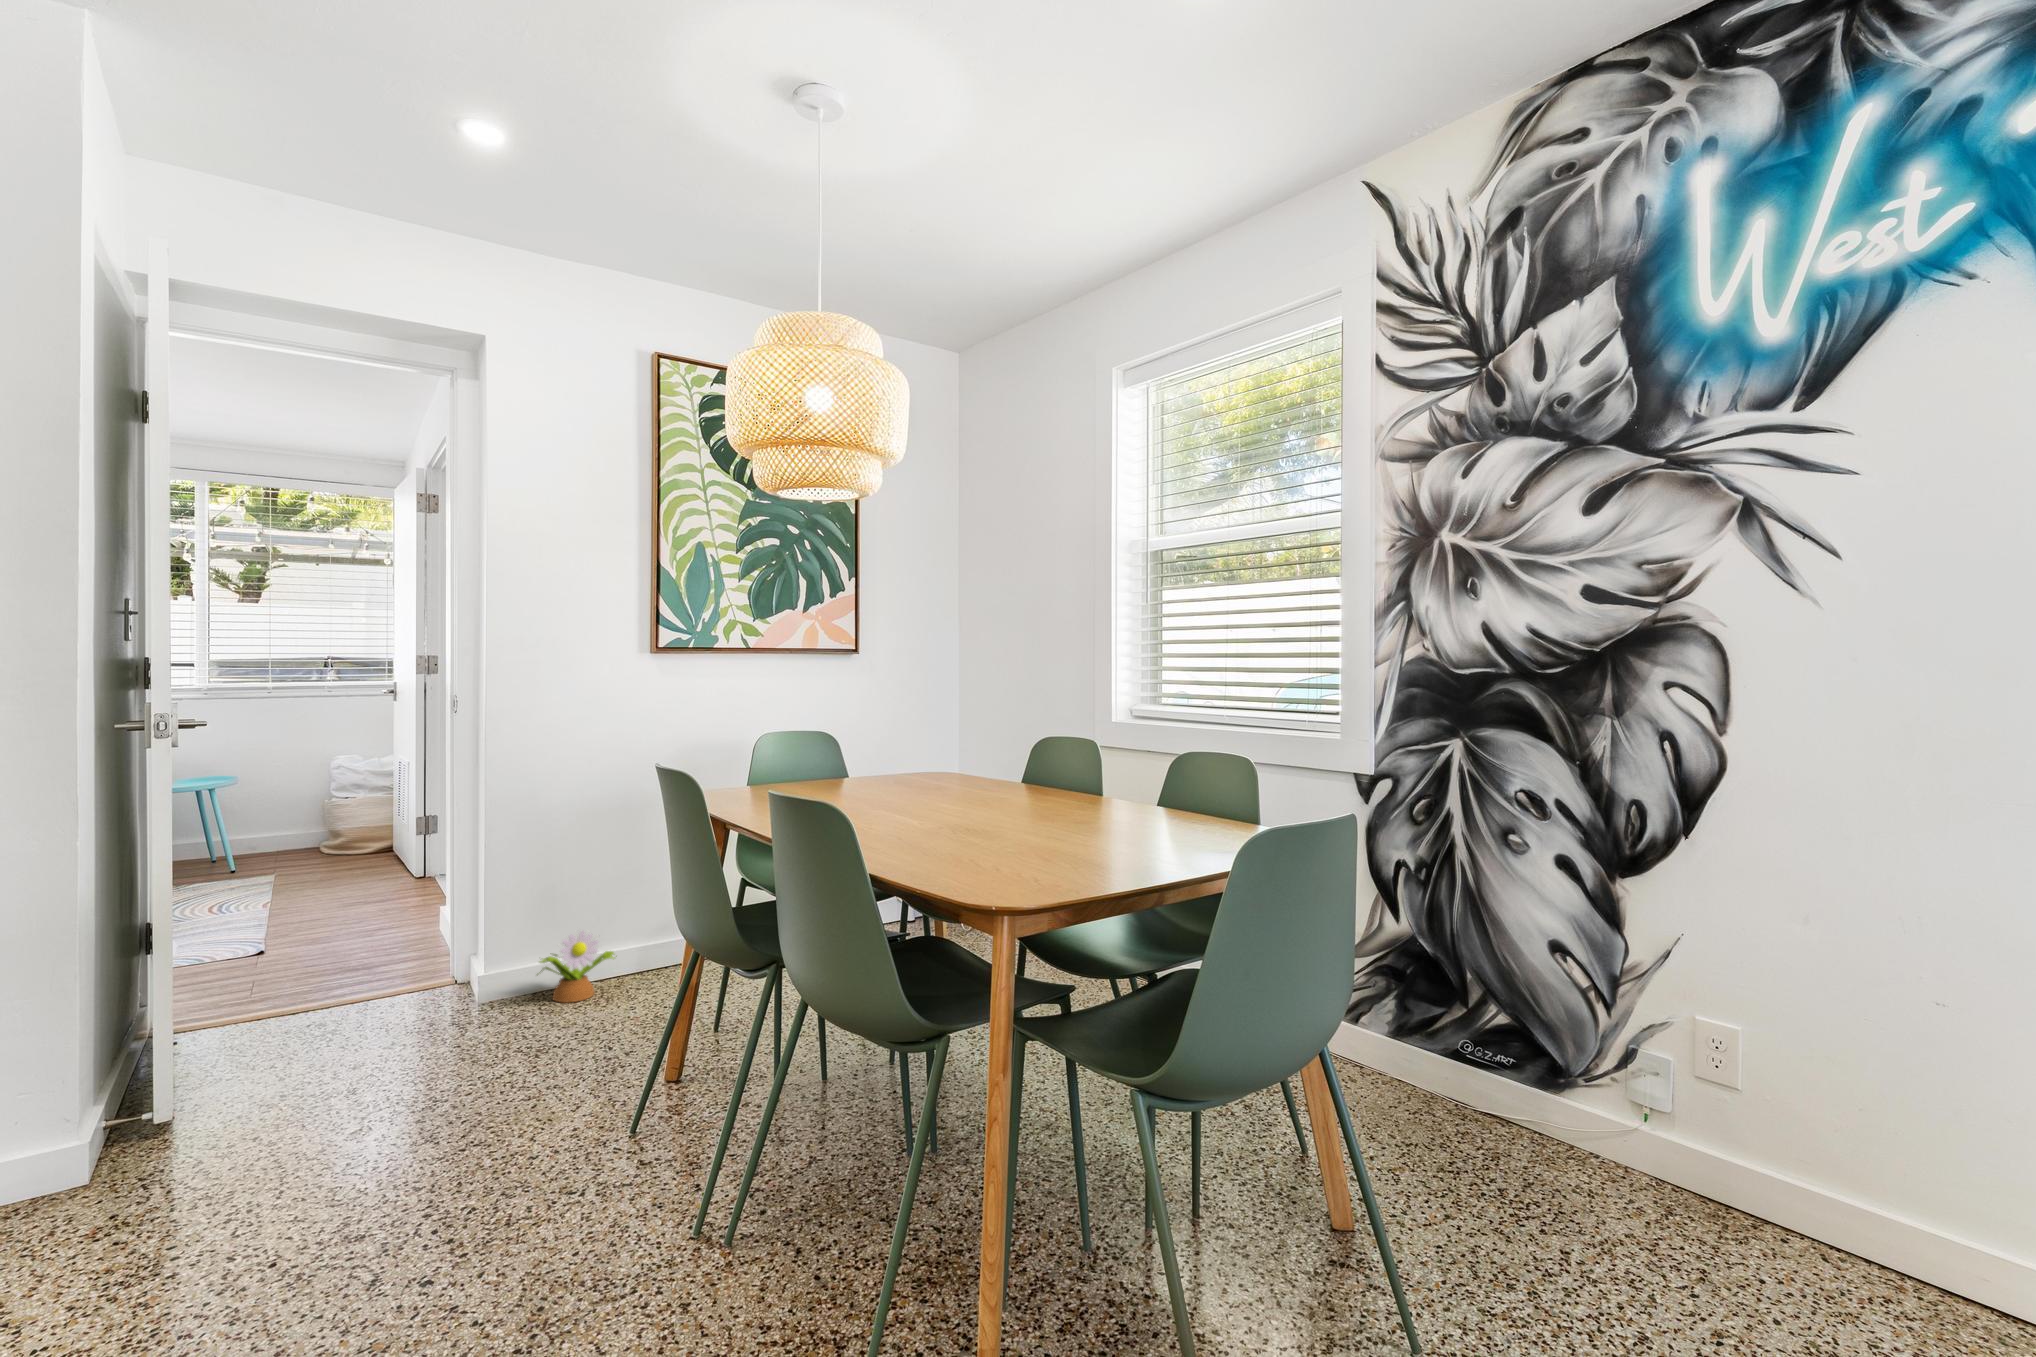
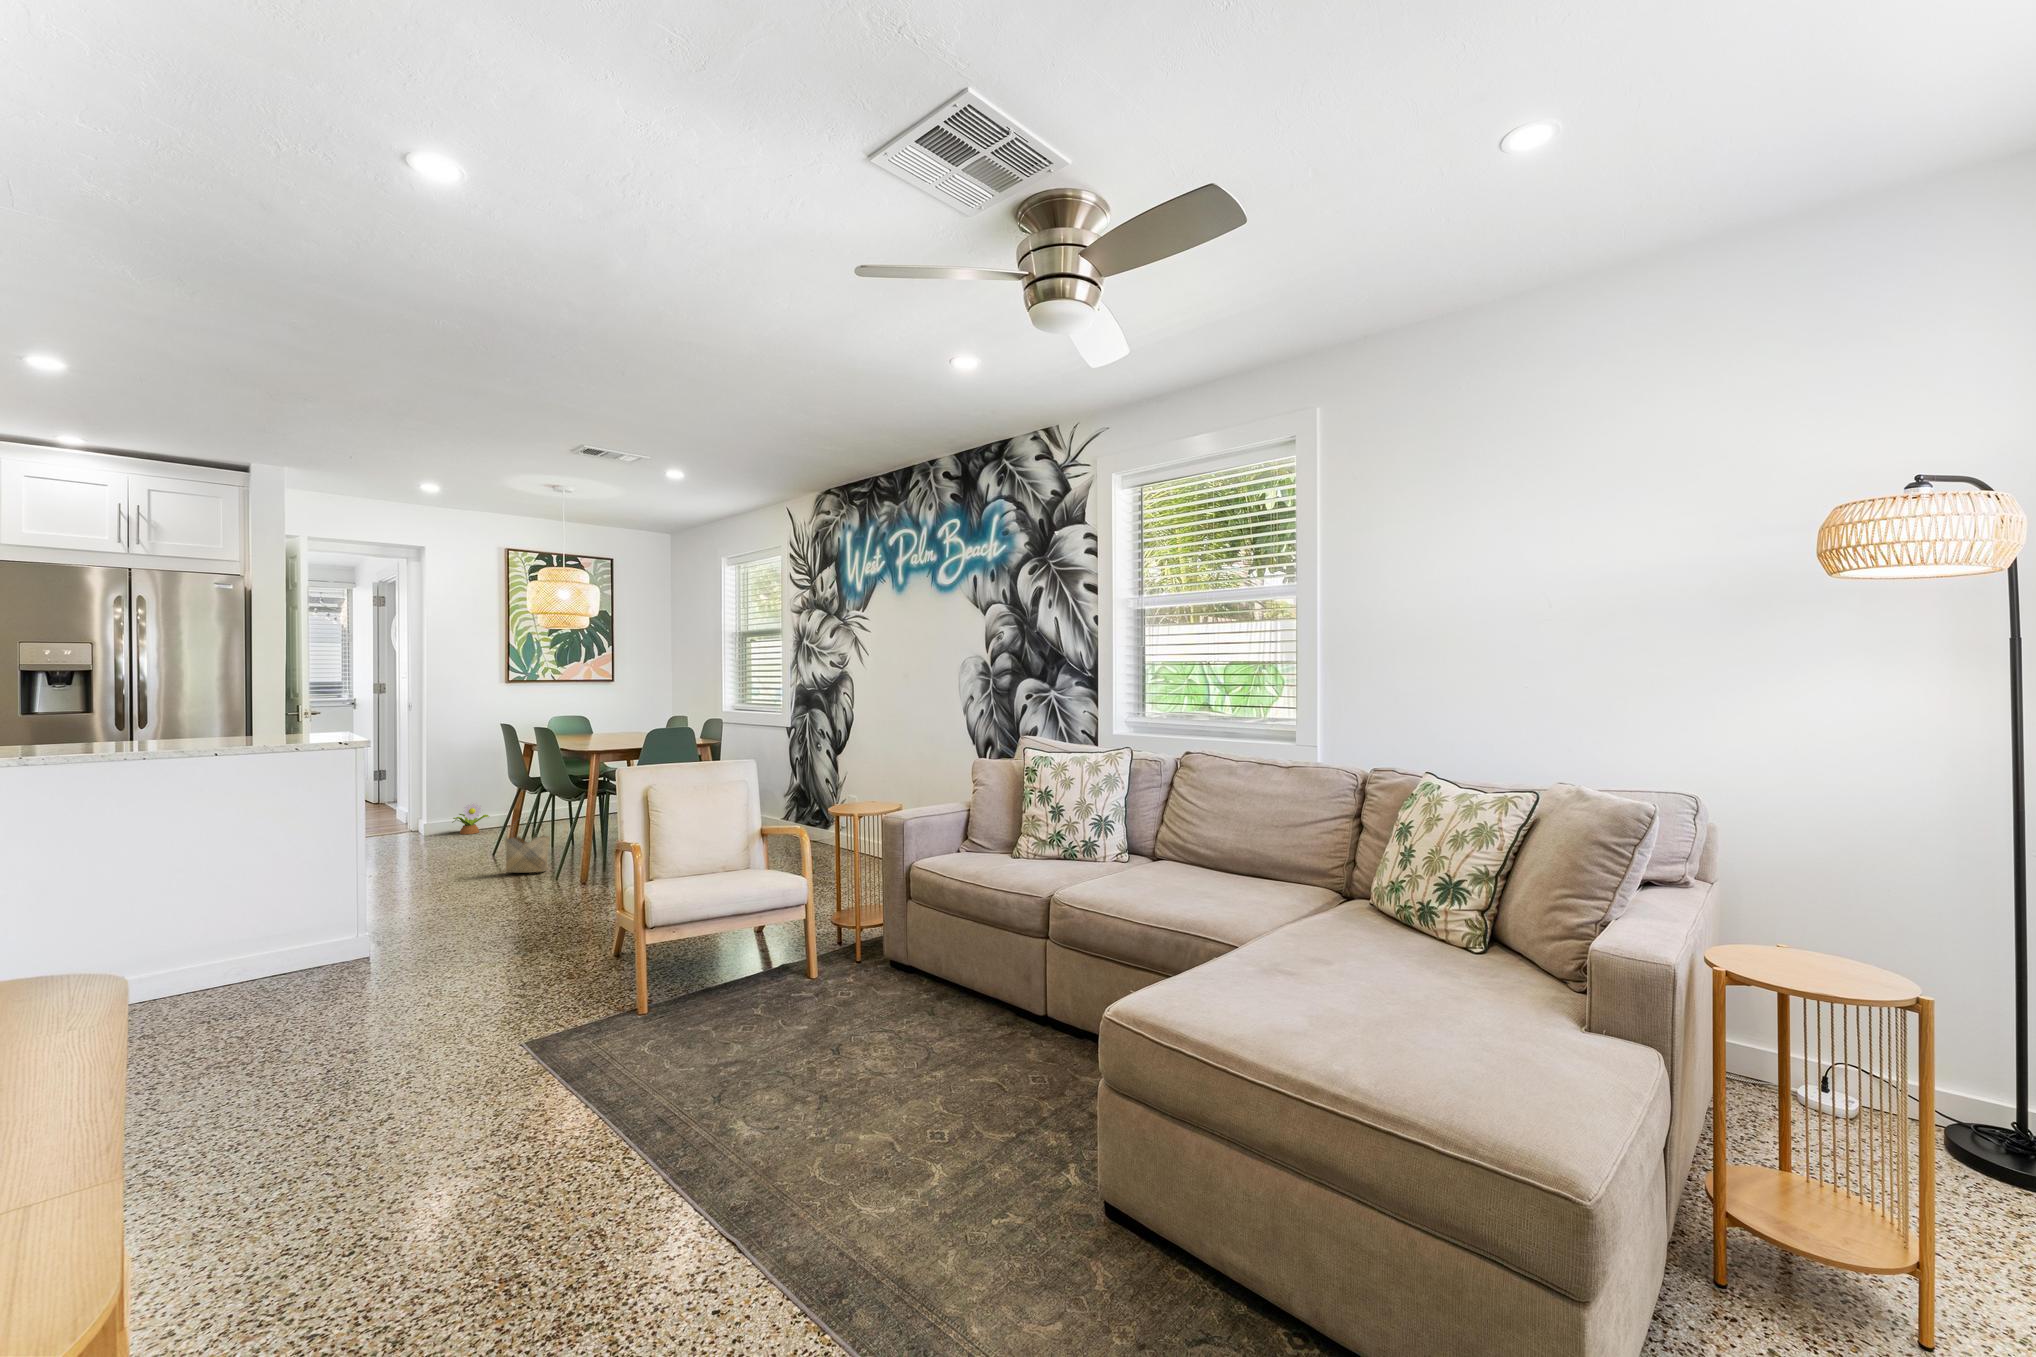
woven basket: none [670,1083,817,1304] -> present [505,819,550,873]

